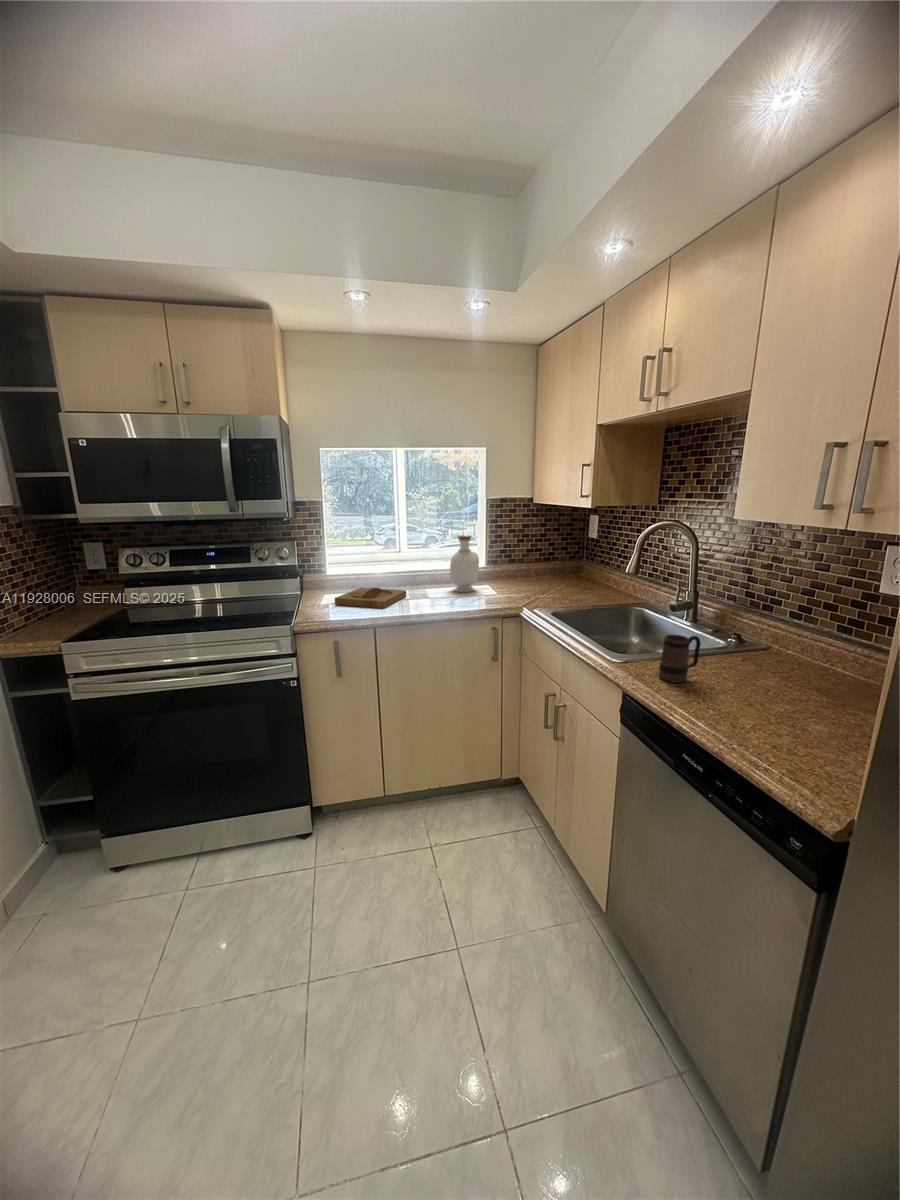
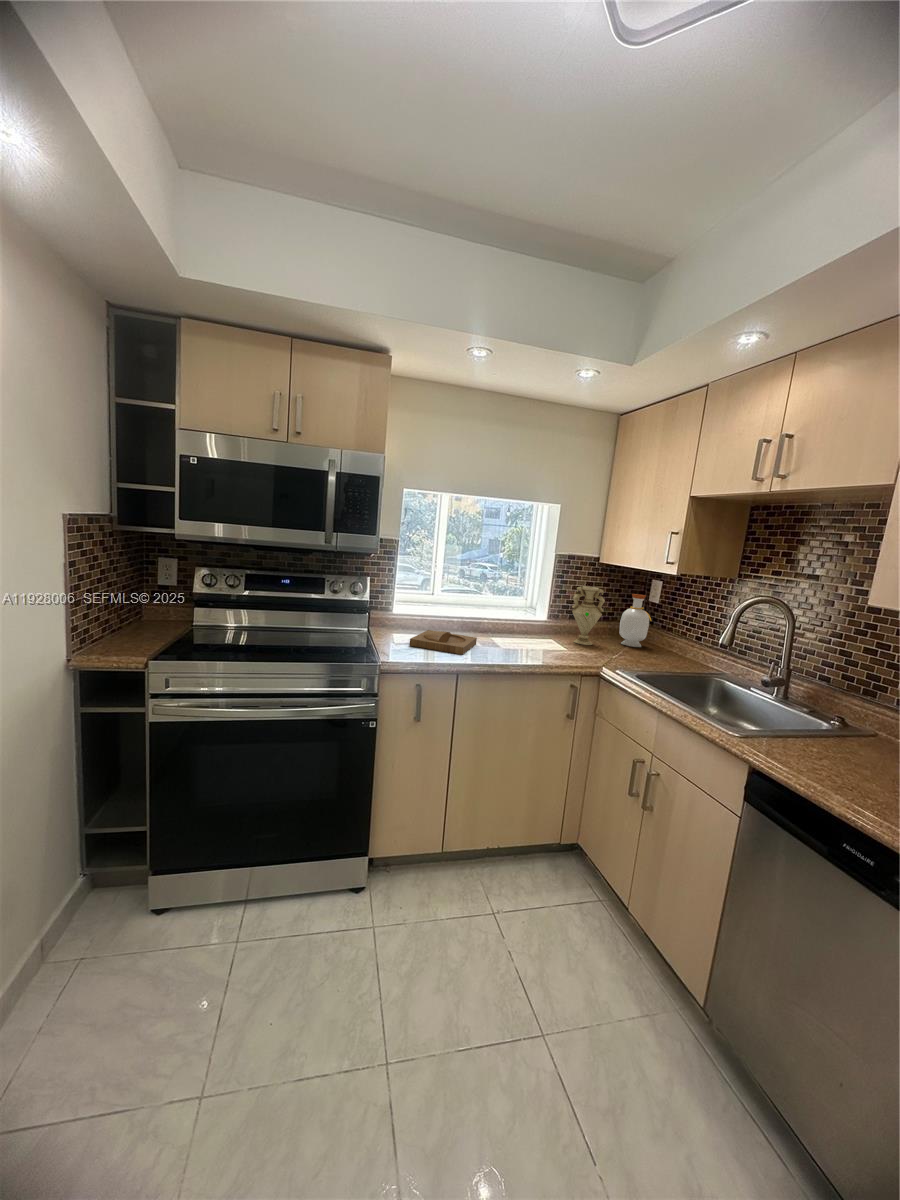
vase: none [505,529,537,587] -> present [572,586,605,645]
bottle: present [450,536,479,592] -> present [620,594,652,647]
mug: present [659,635,701,683] -> none [786,712,832,762]

